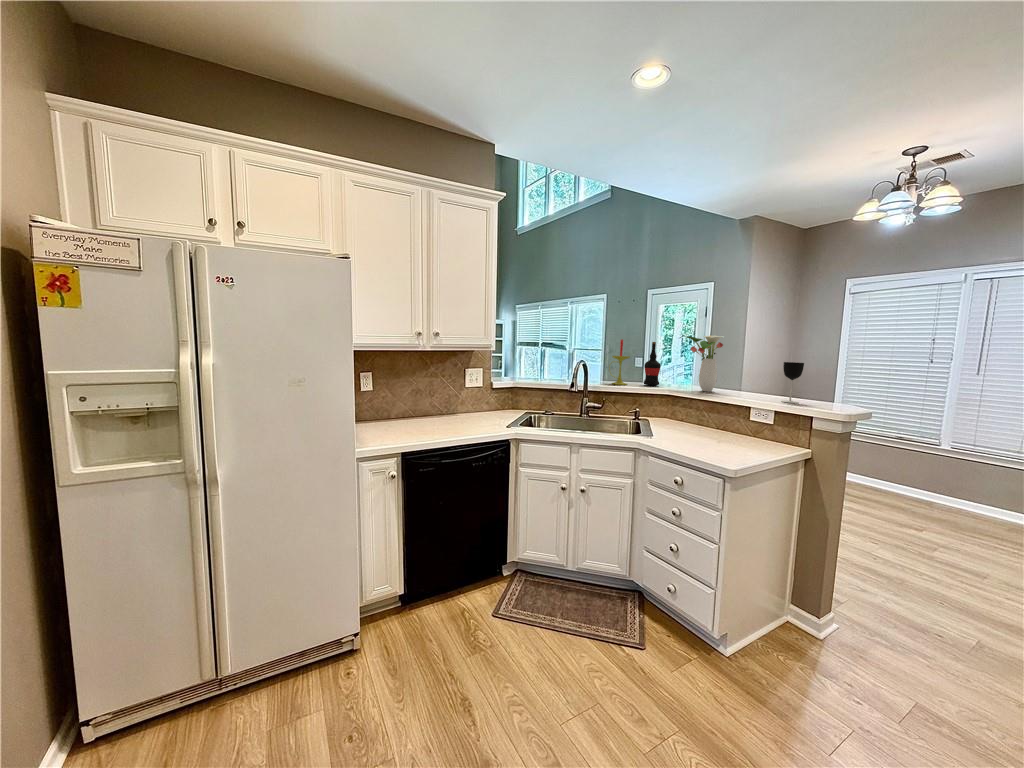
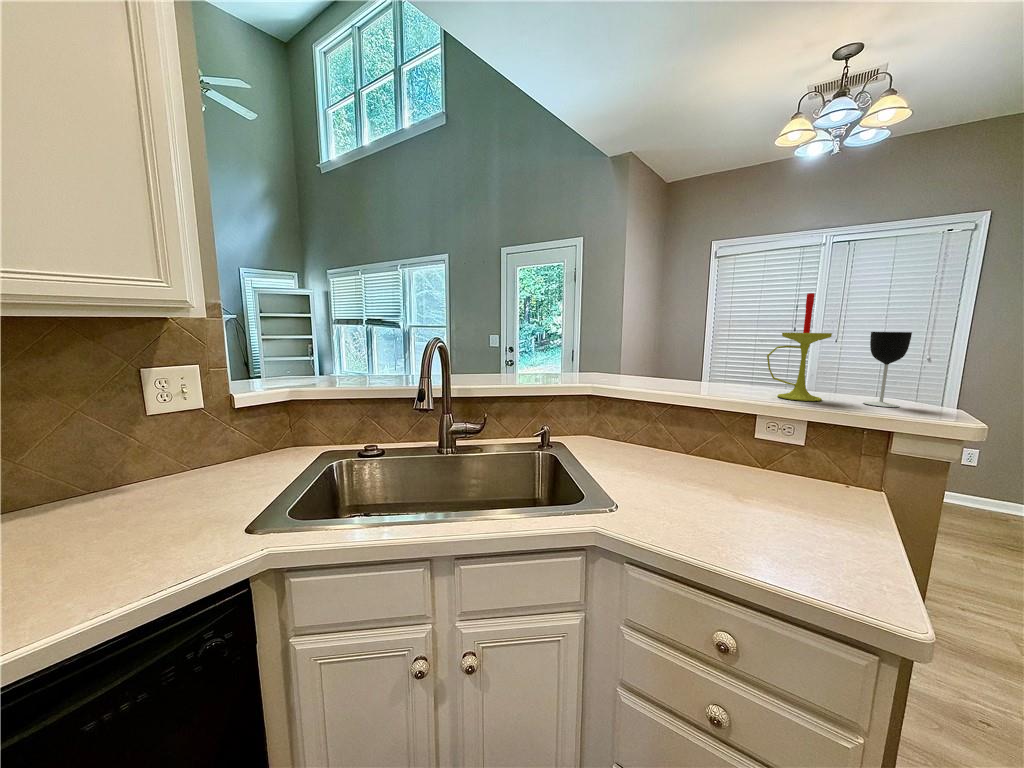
flower arrangement: present [680,335,724,392] -> none [642,289,725,388]
candle: present [612,339,630,385] -> present [767,293,832,401]
wine bottle: present [644,342,661,386] -> none [575,305,603,381]

